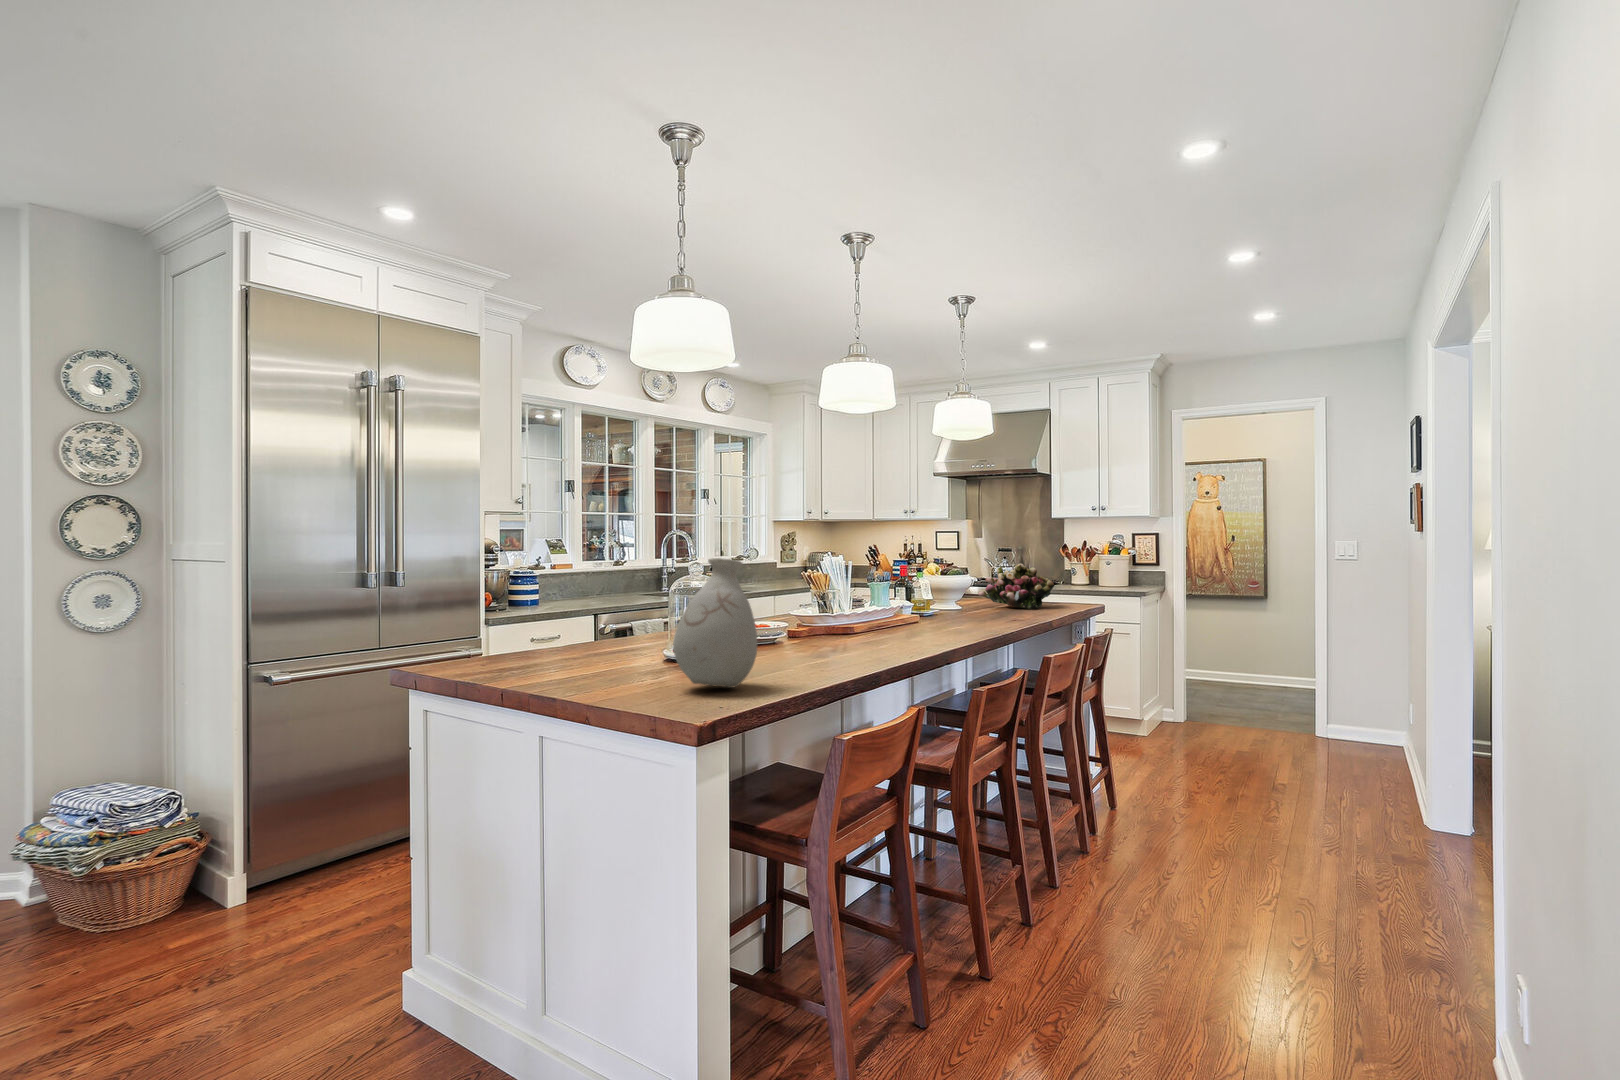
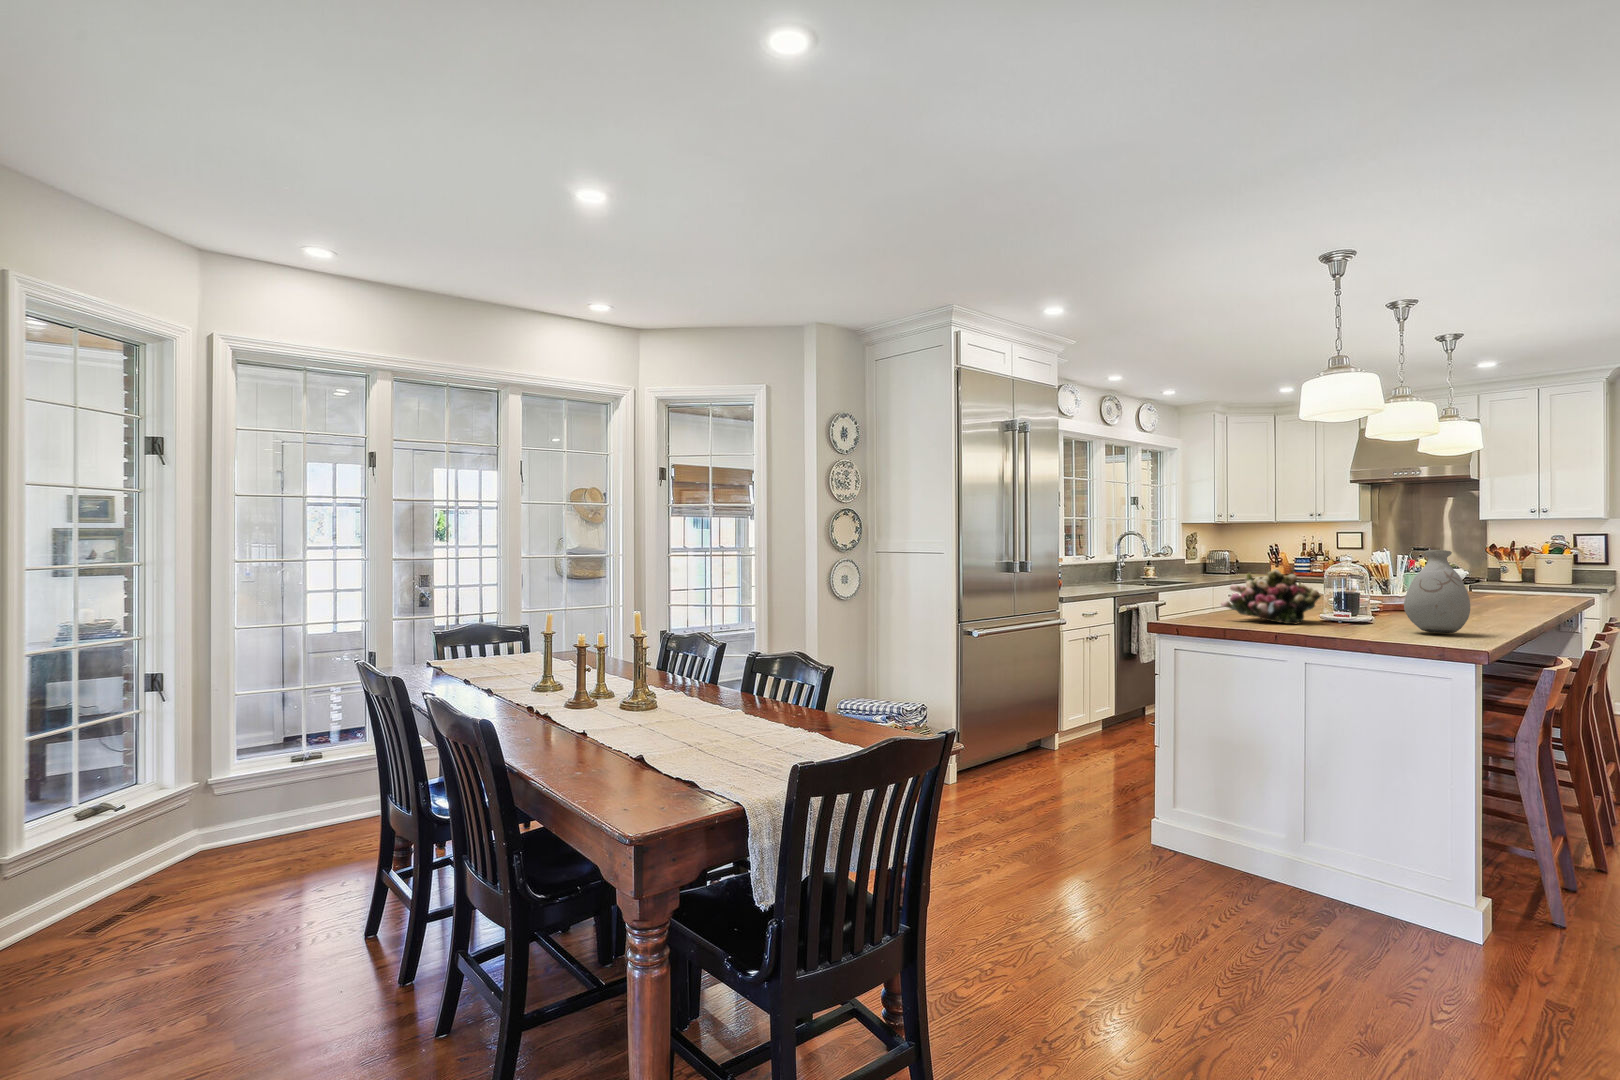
flower arrangement: present [978,563,1054,609] -> present [1221,569,1320,624]

